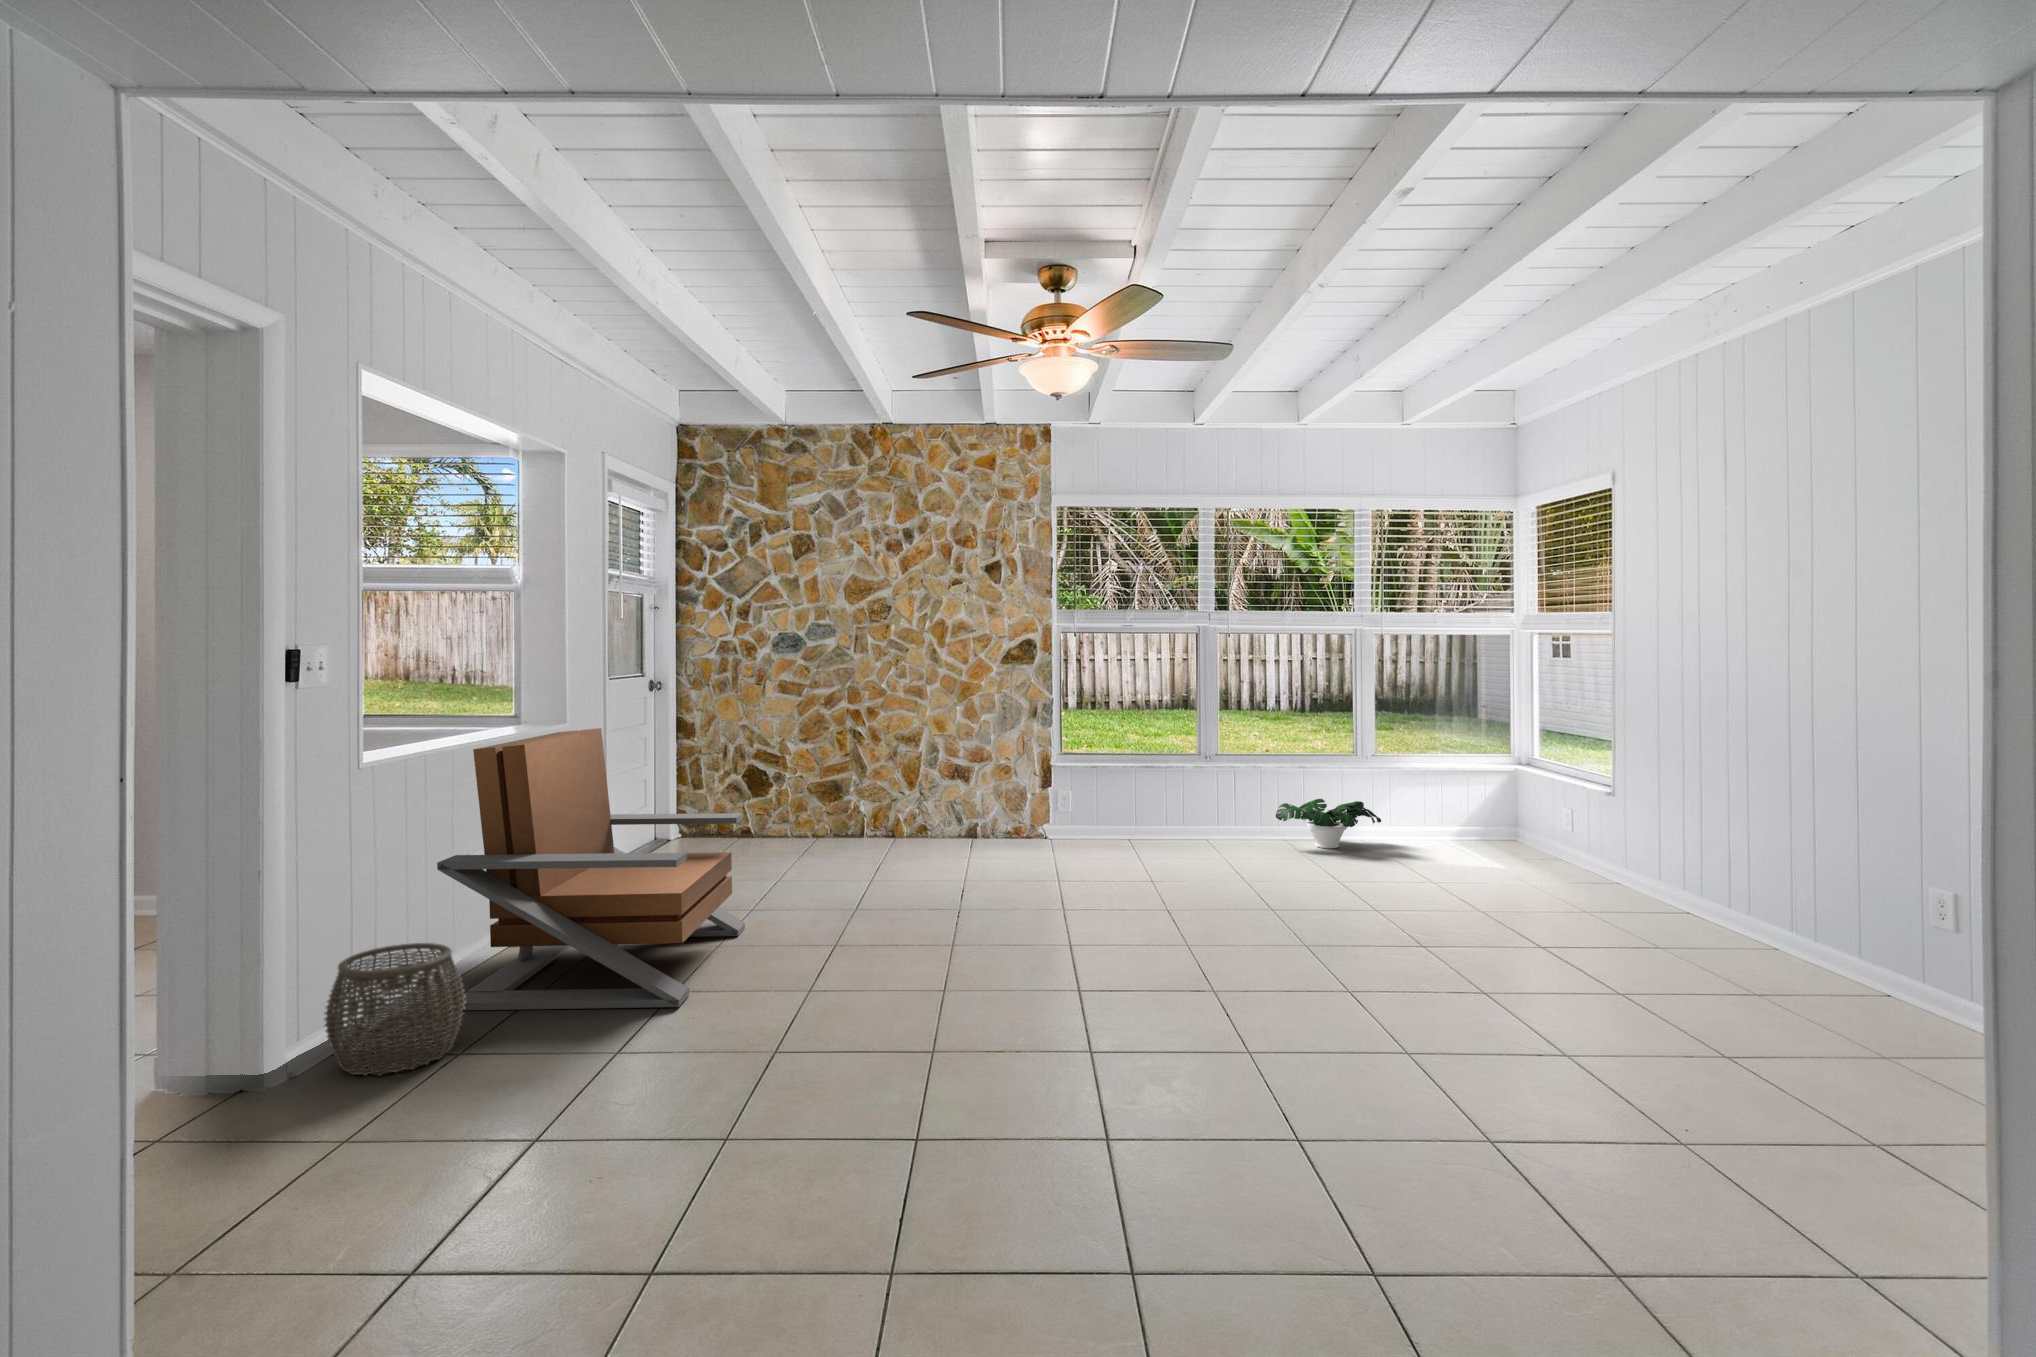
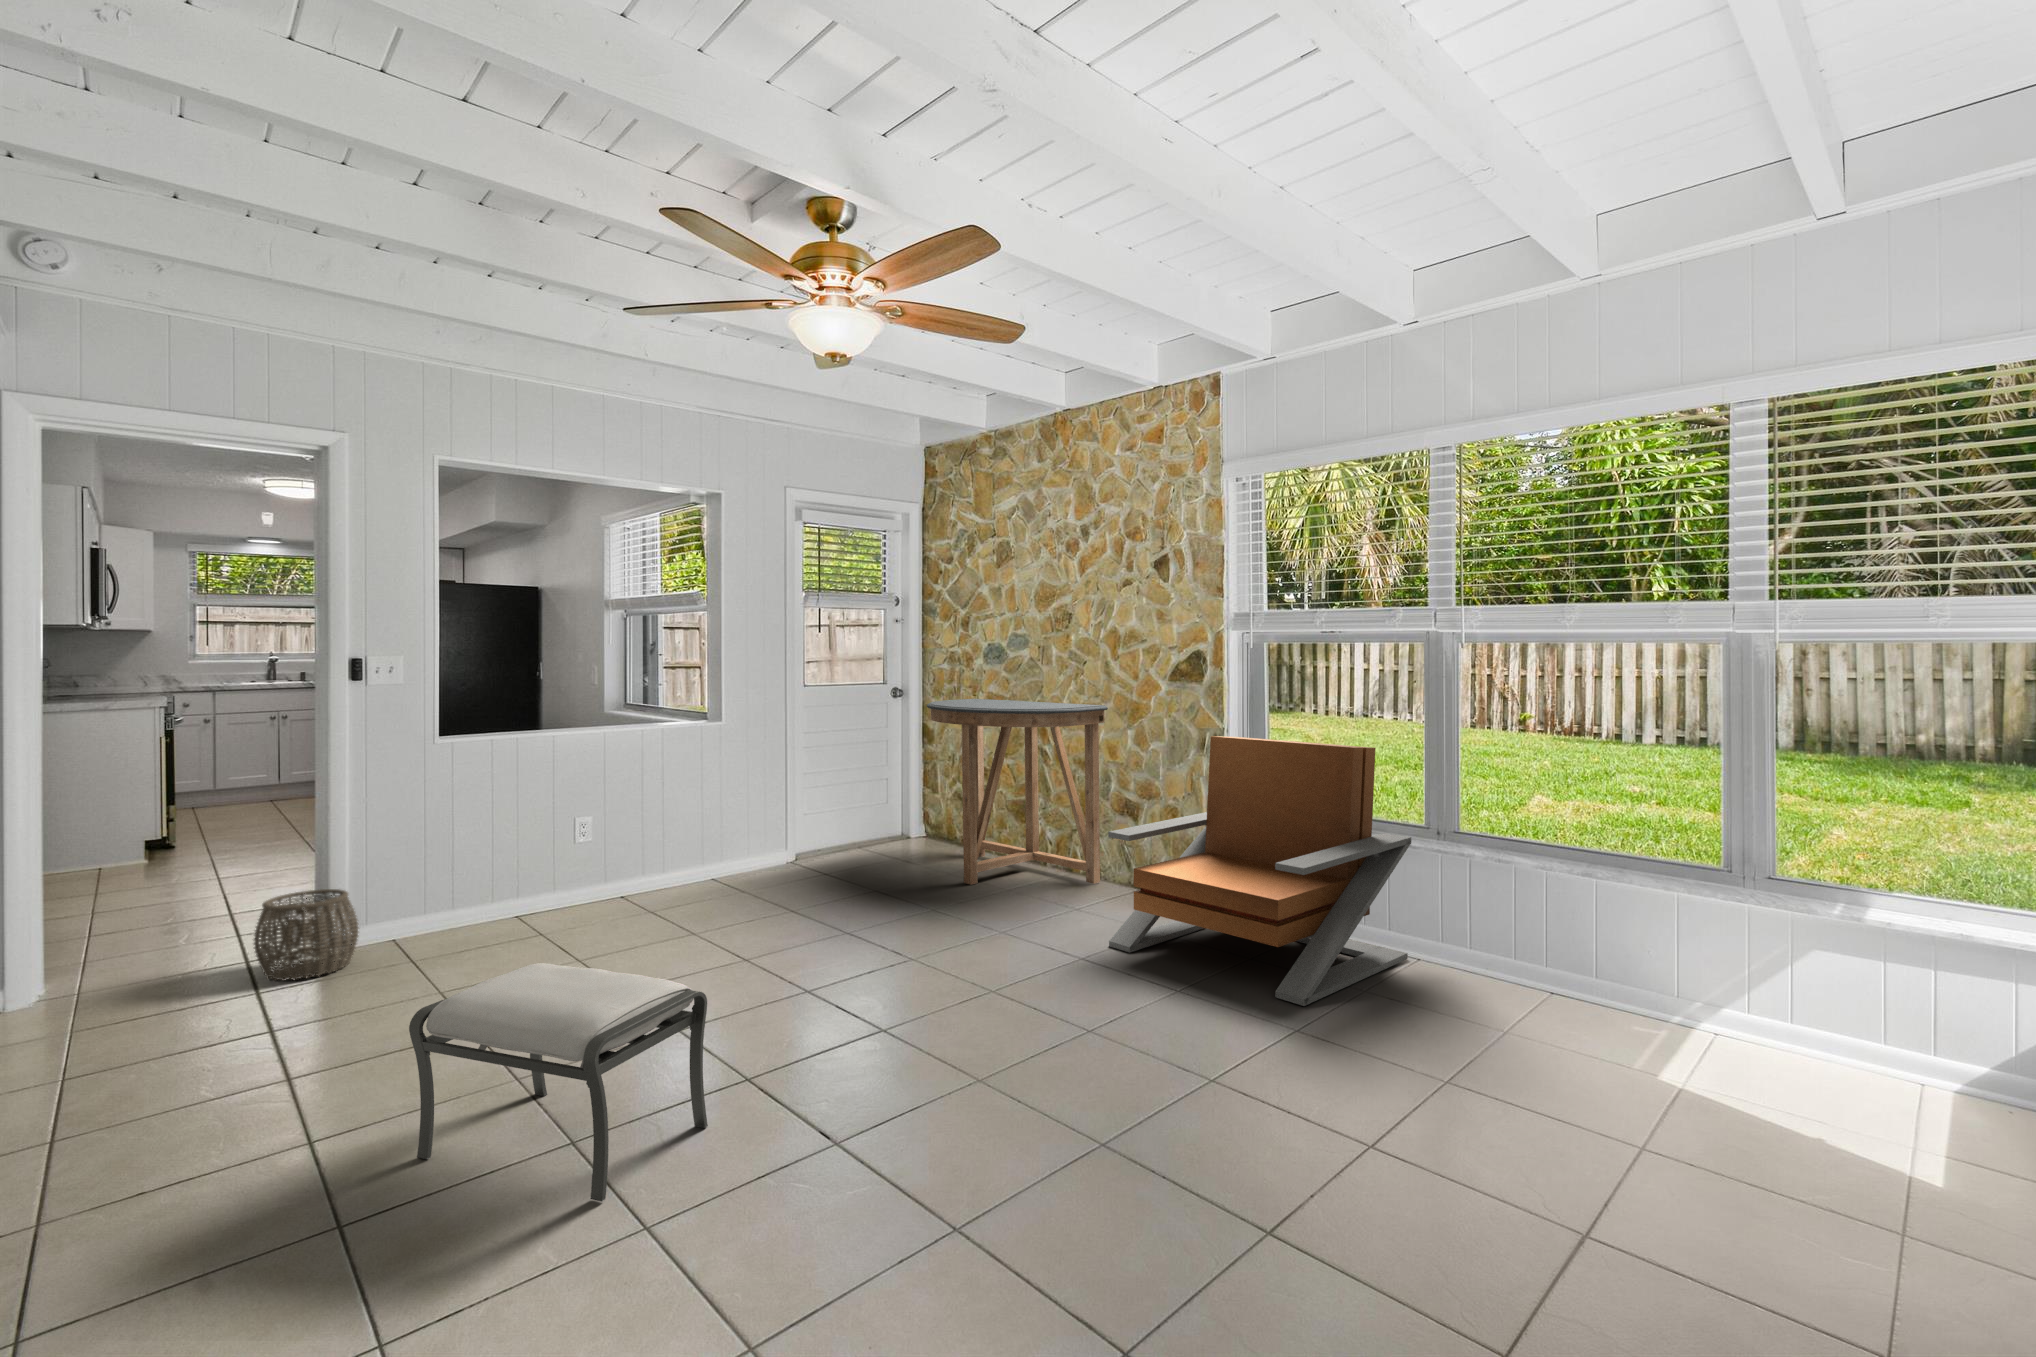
console table: none [754,686,942,858] -> present [927,699,1108,885]
lounge chair: present [437,728,745,1010] -> present [1108,736,1411,1006]
potted plant: present [1276,799,1381,848] -> none [1468,924,1670,1021]
ottoman: none [1012,879,1241,1060] -> present [409,963,708,1202]

